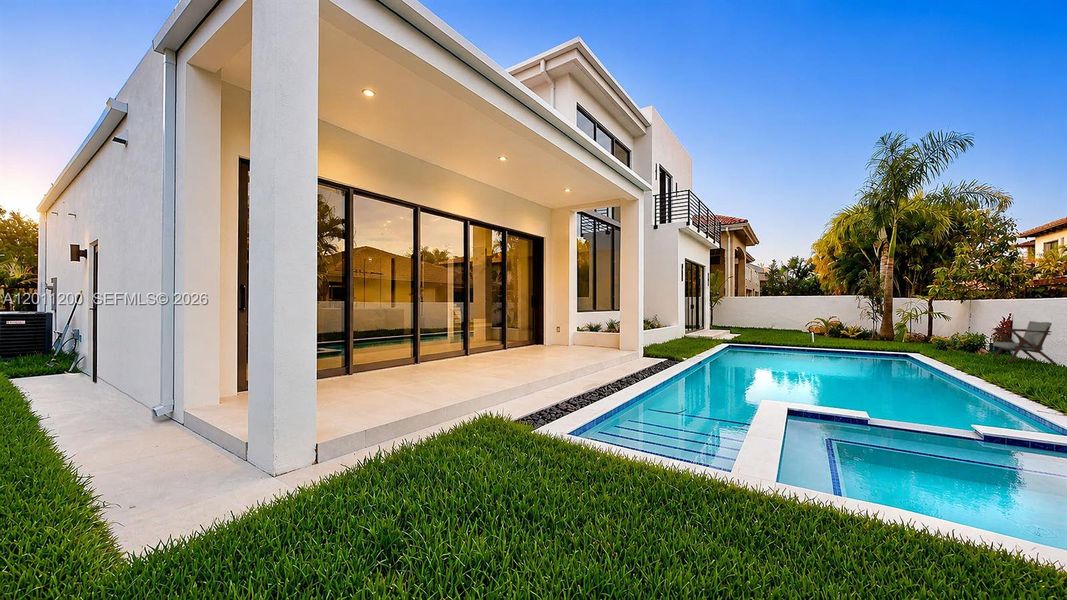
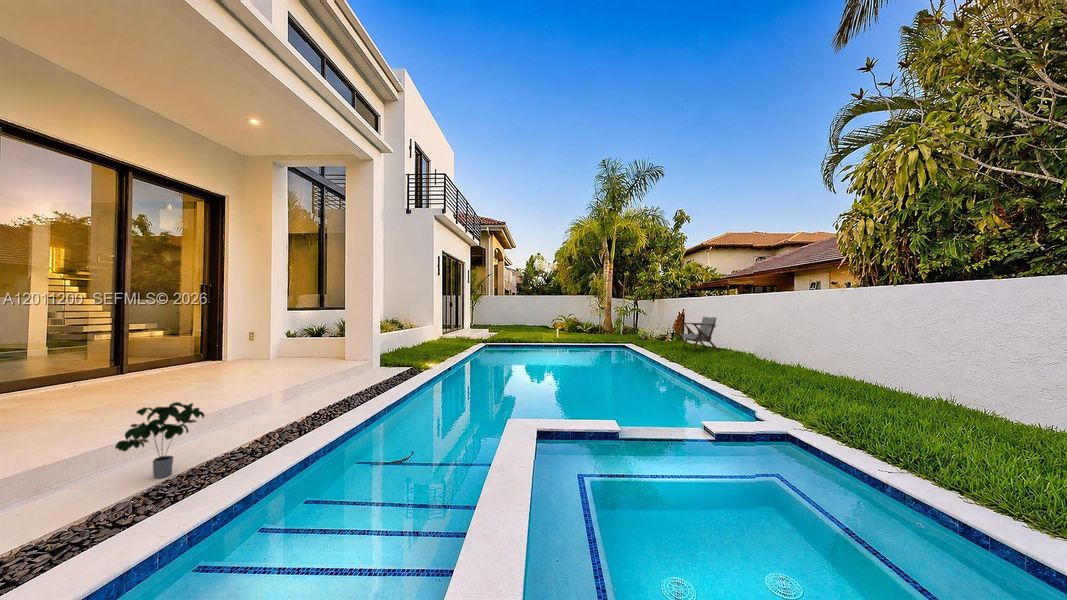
potted plant: none [546,362,579,400] -> present [115,402,204,478]

